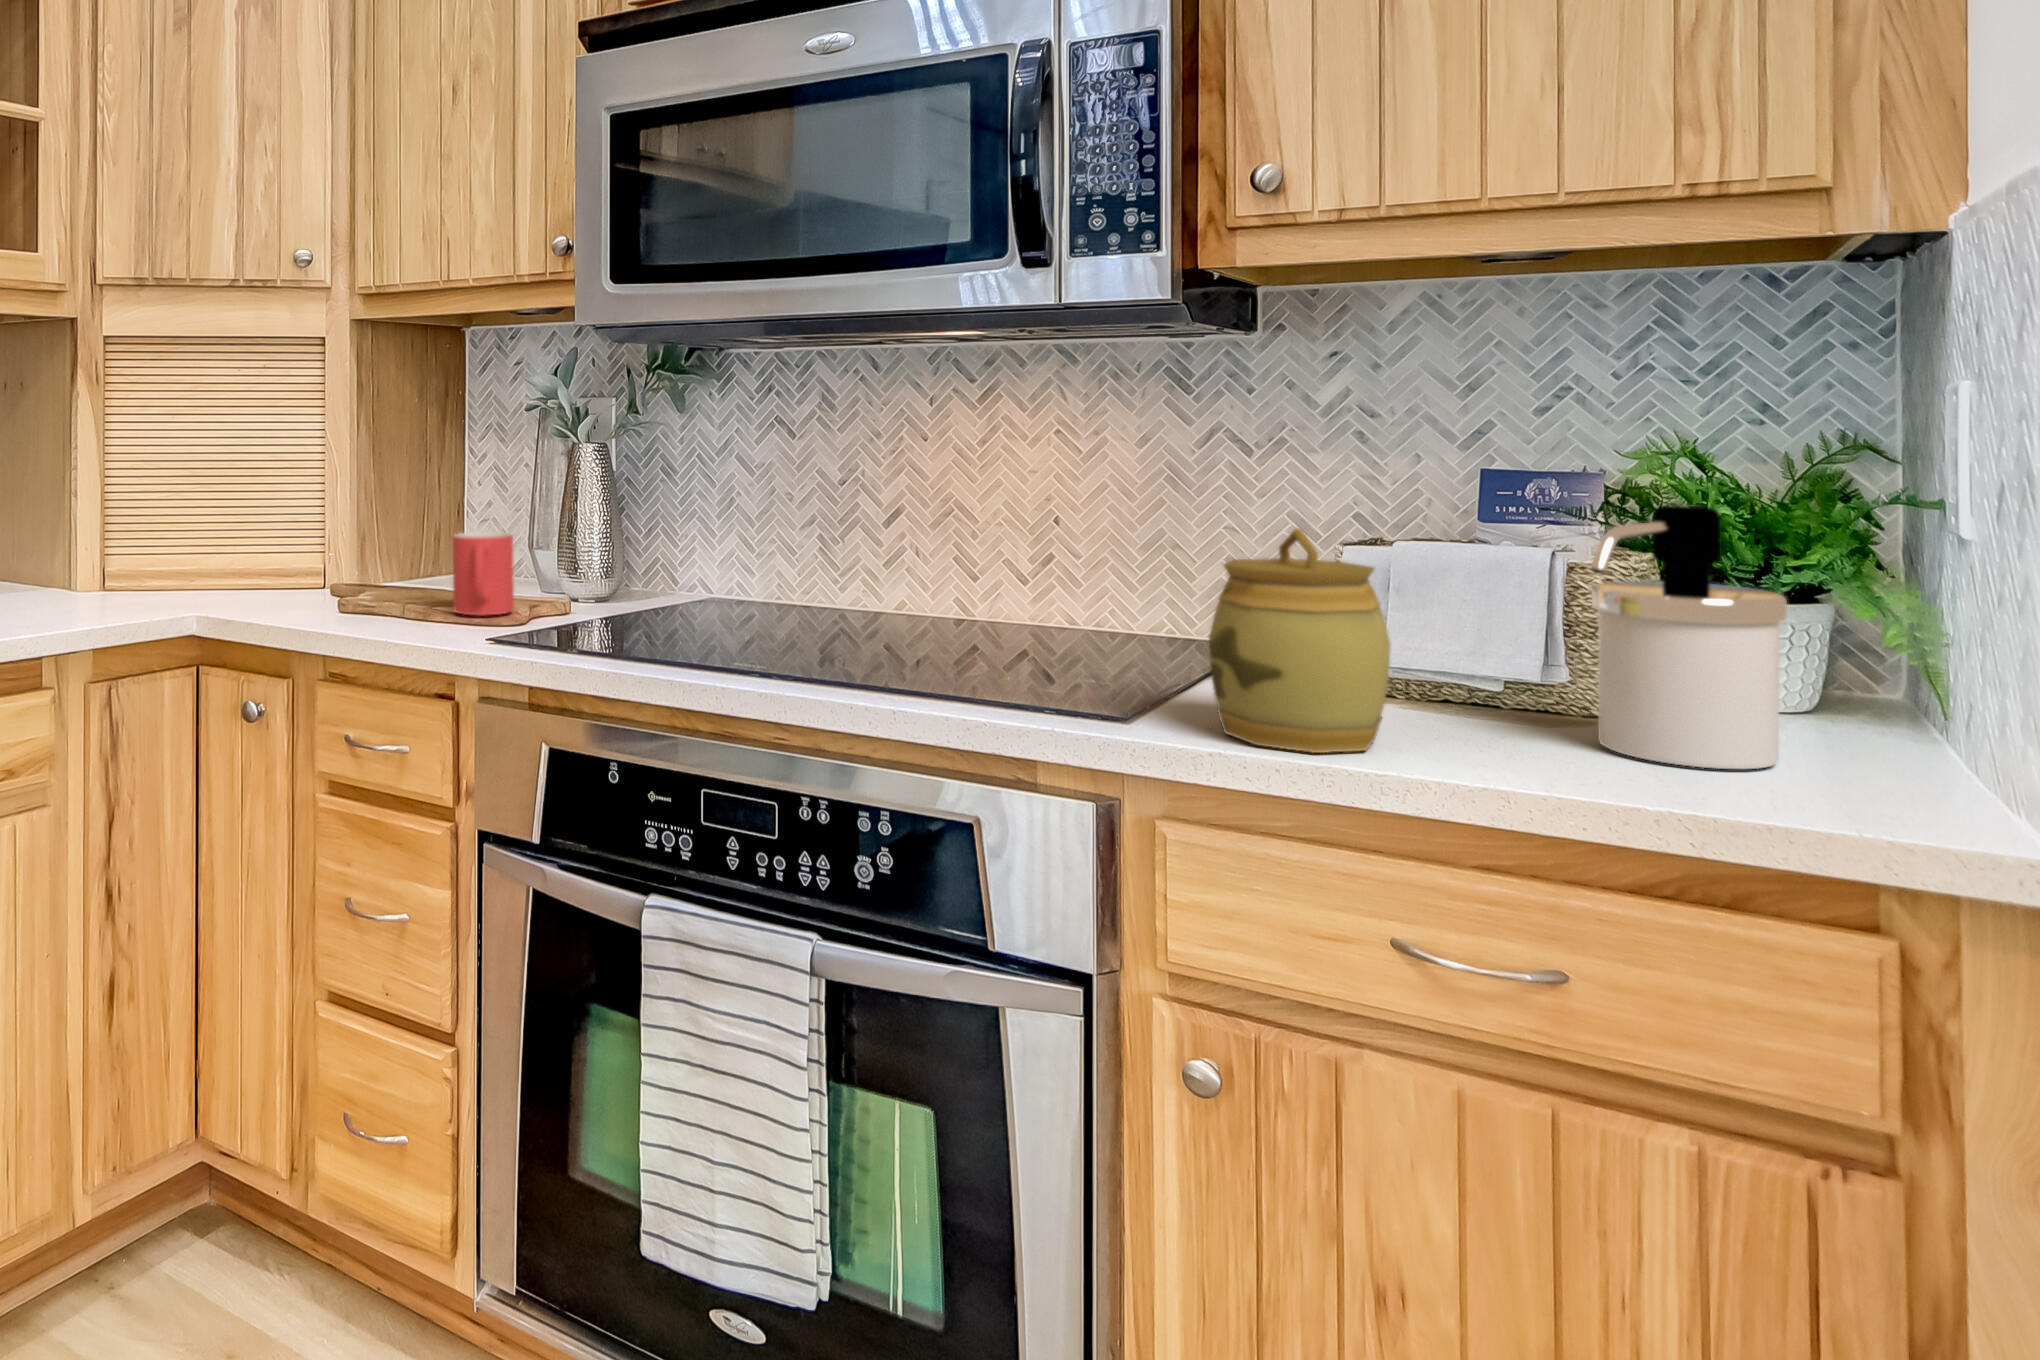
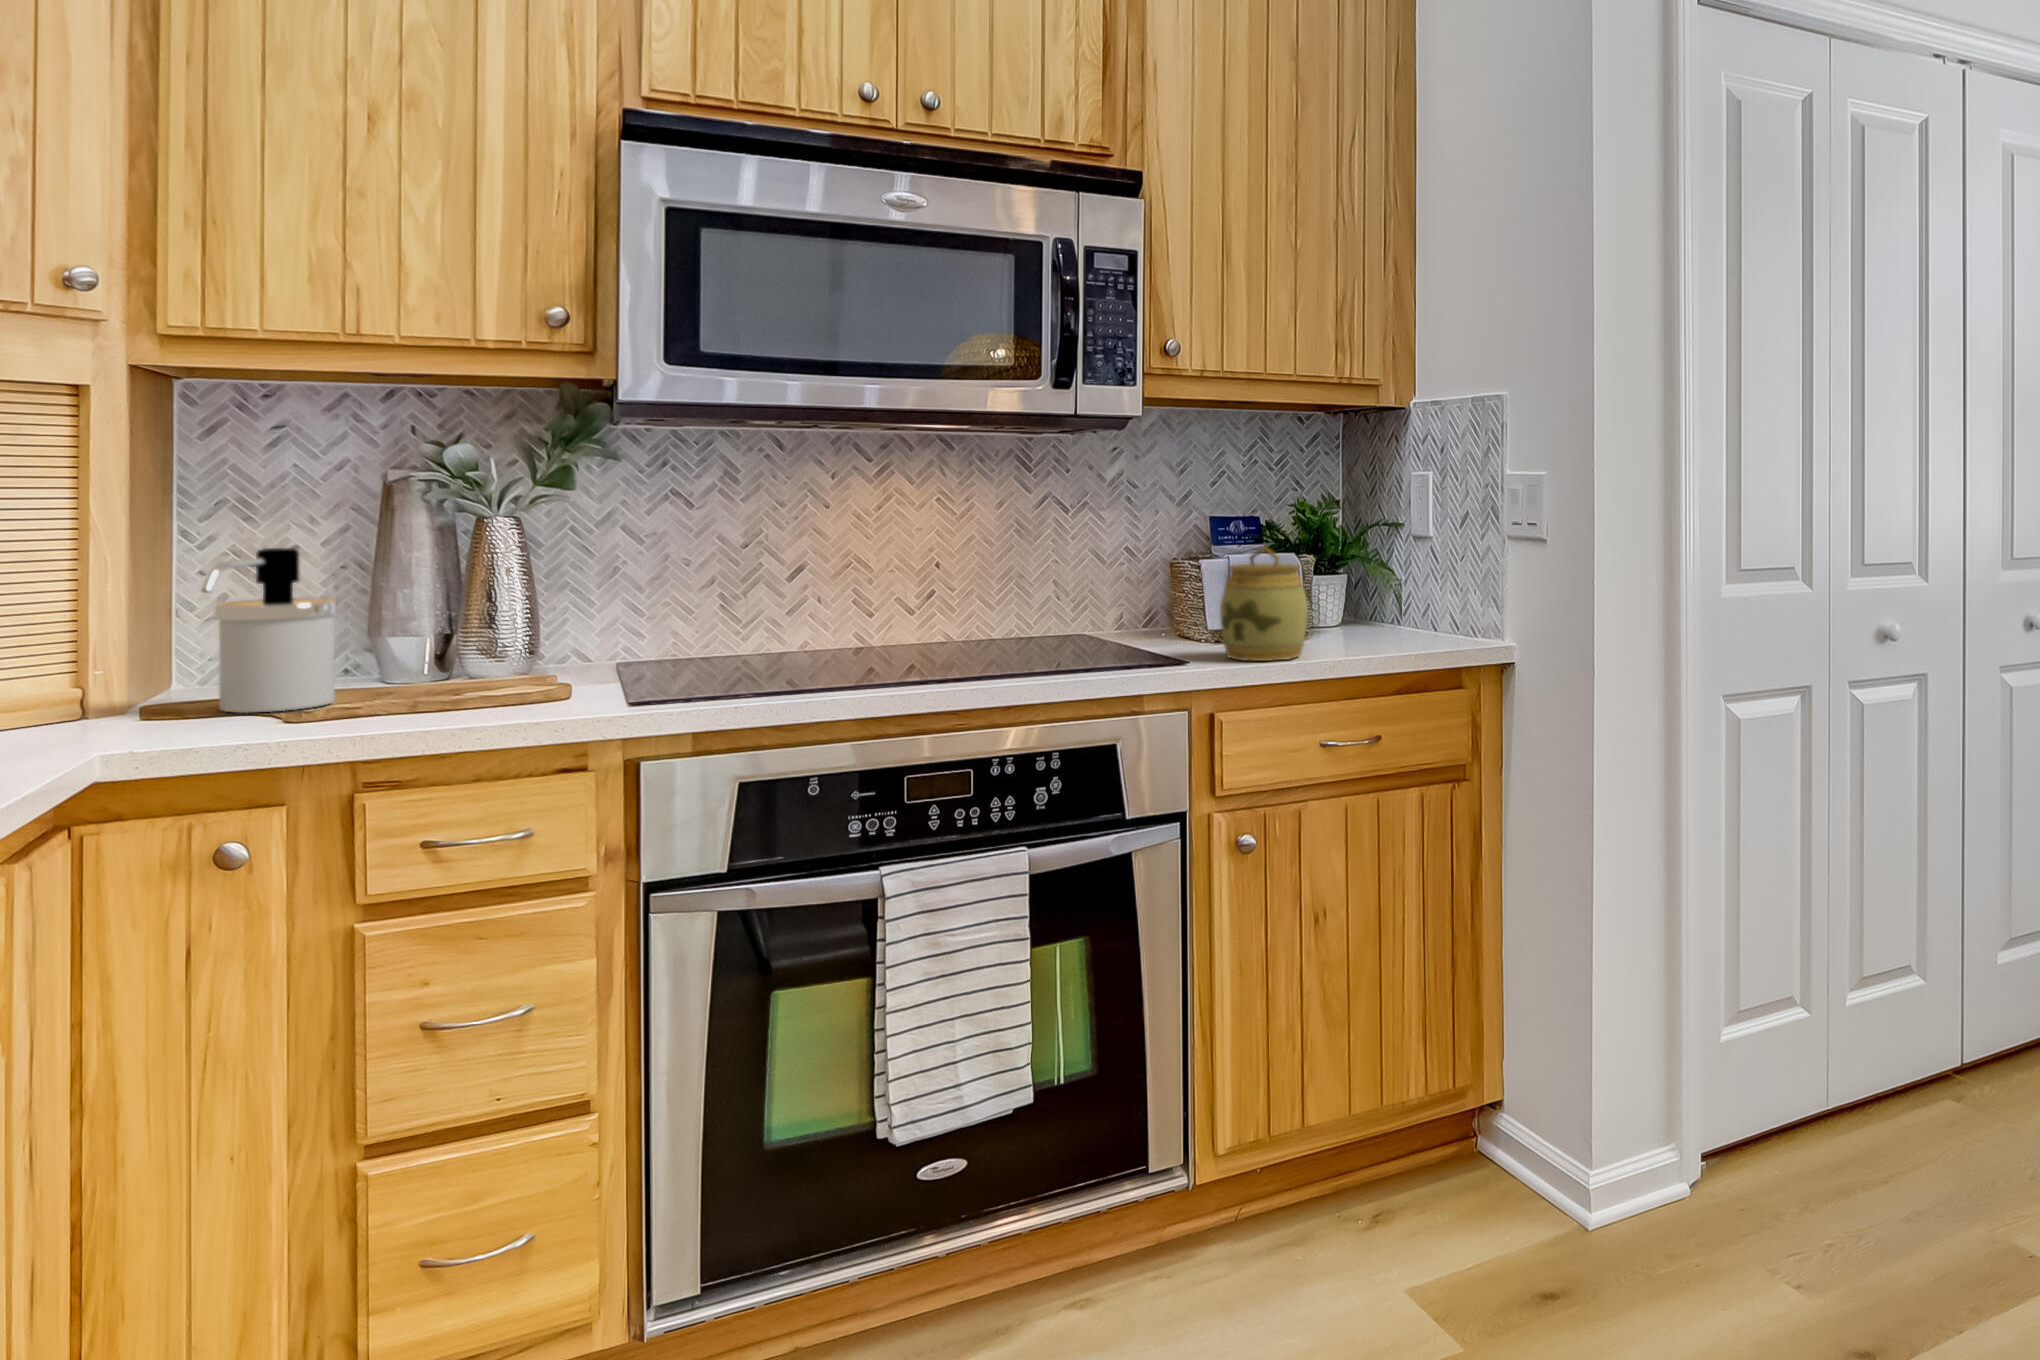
soap dispenser: present [1591,505,1787,769] -> present [202,548,339,713]
mug: present [453,532,514,616] -> none [440,610,522,699]

